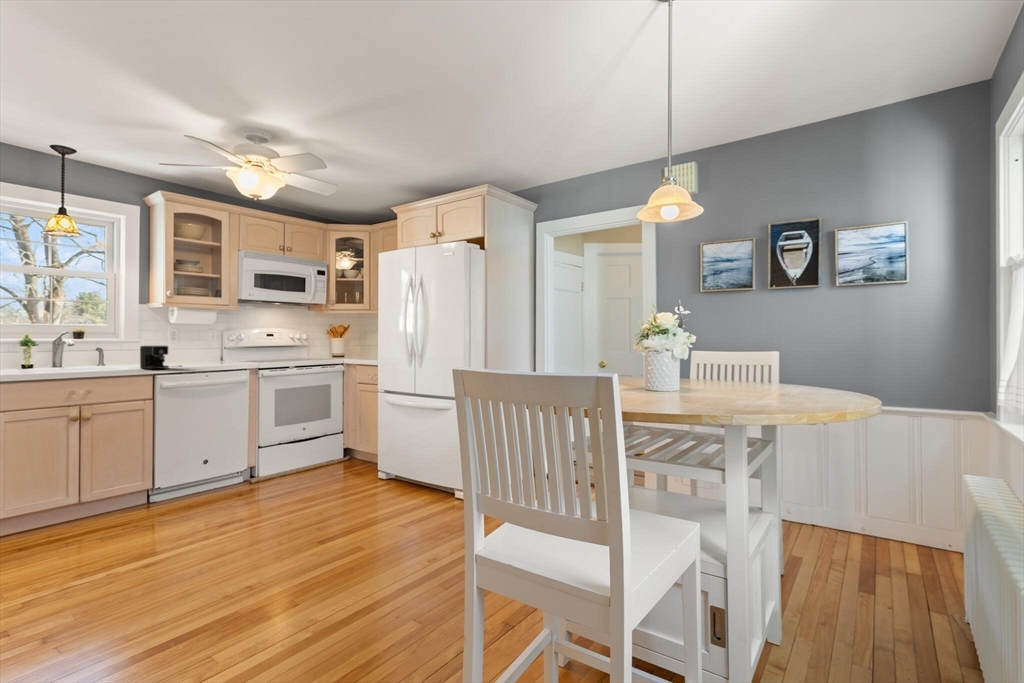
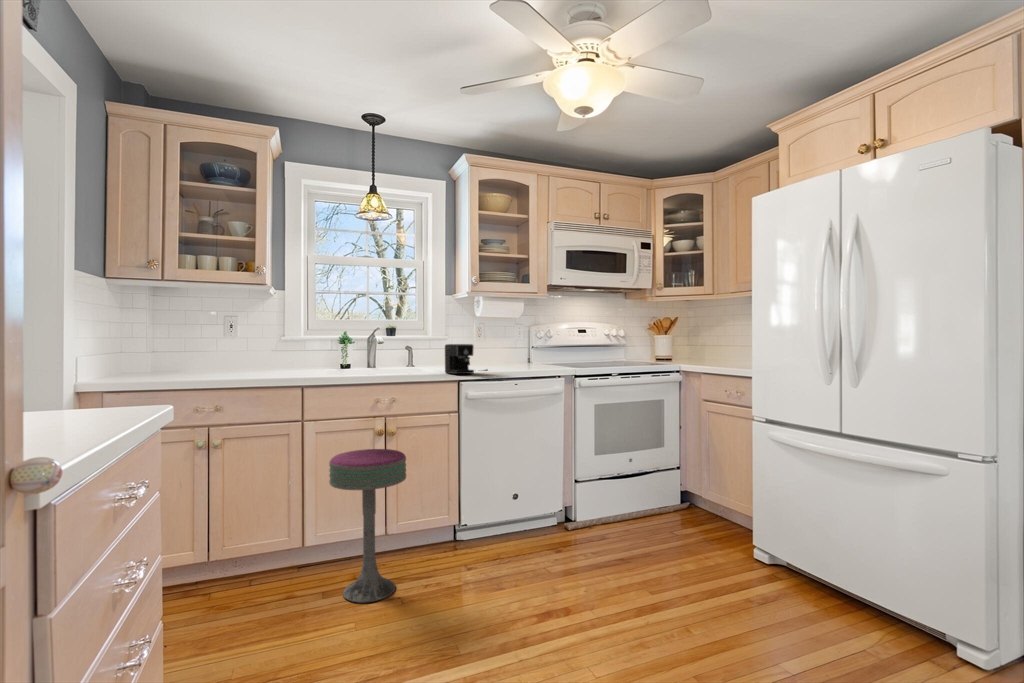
bar stool: none [26,430,105,549] -> present [329,449,406,603]

